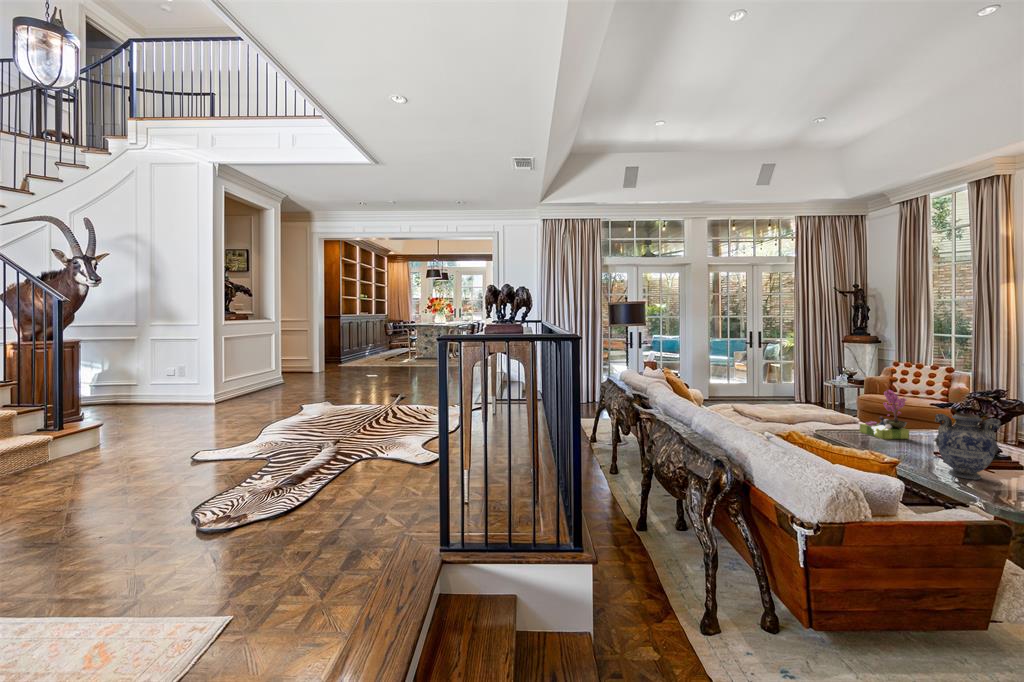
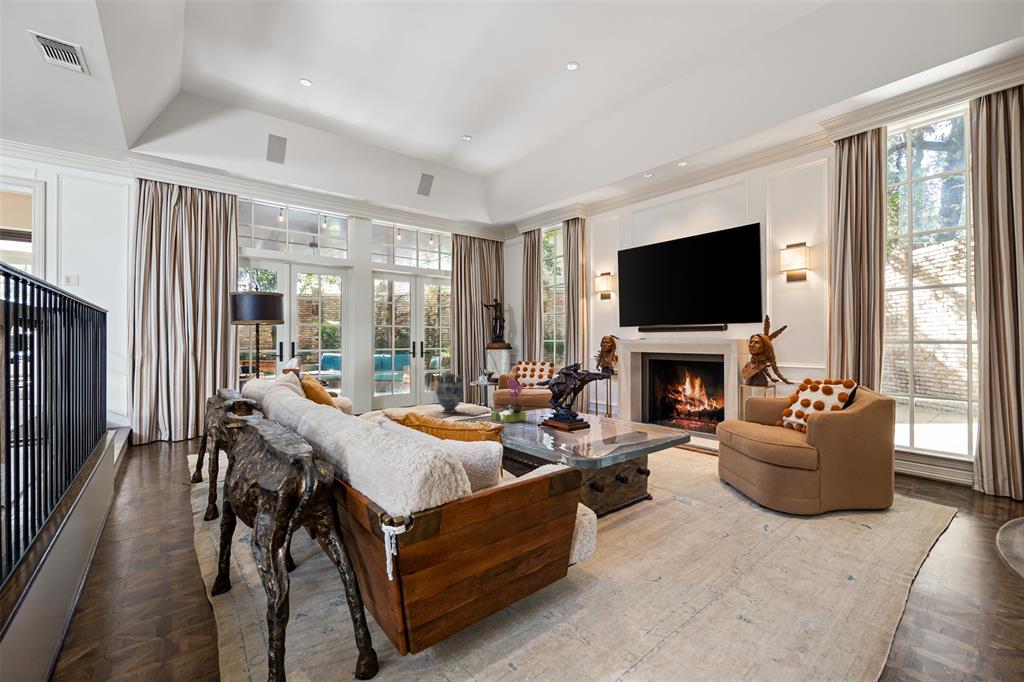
vase: present [934,413,1001,480] -> present [436,374,463,413]

